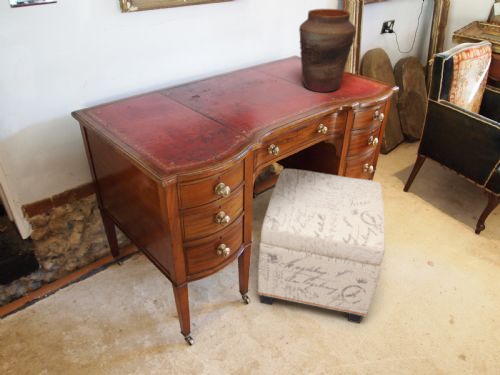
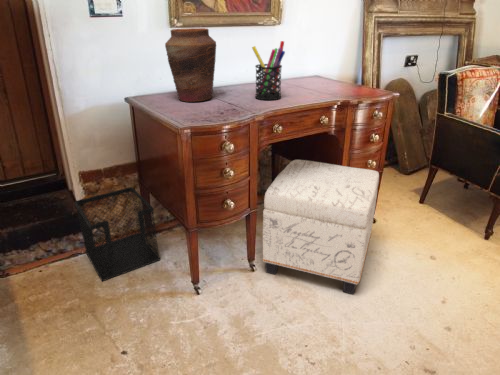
vase: present [299,9,356,92] -> present [165,28,216,102]
pen holder: none [235,37,279,110] -> present [252,41,285,100]
wastebasket: none [21,213,136,338] -> present [75,187,160,281]

